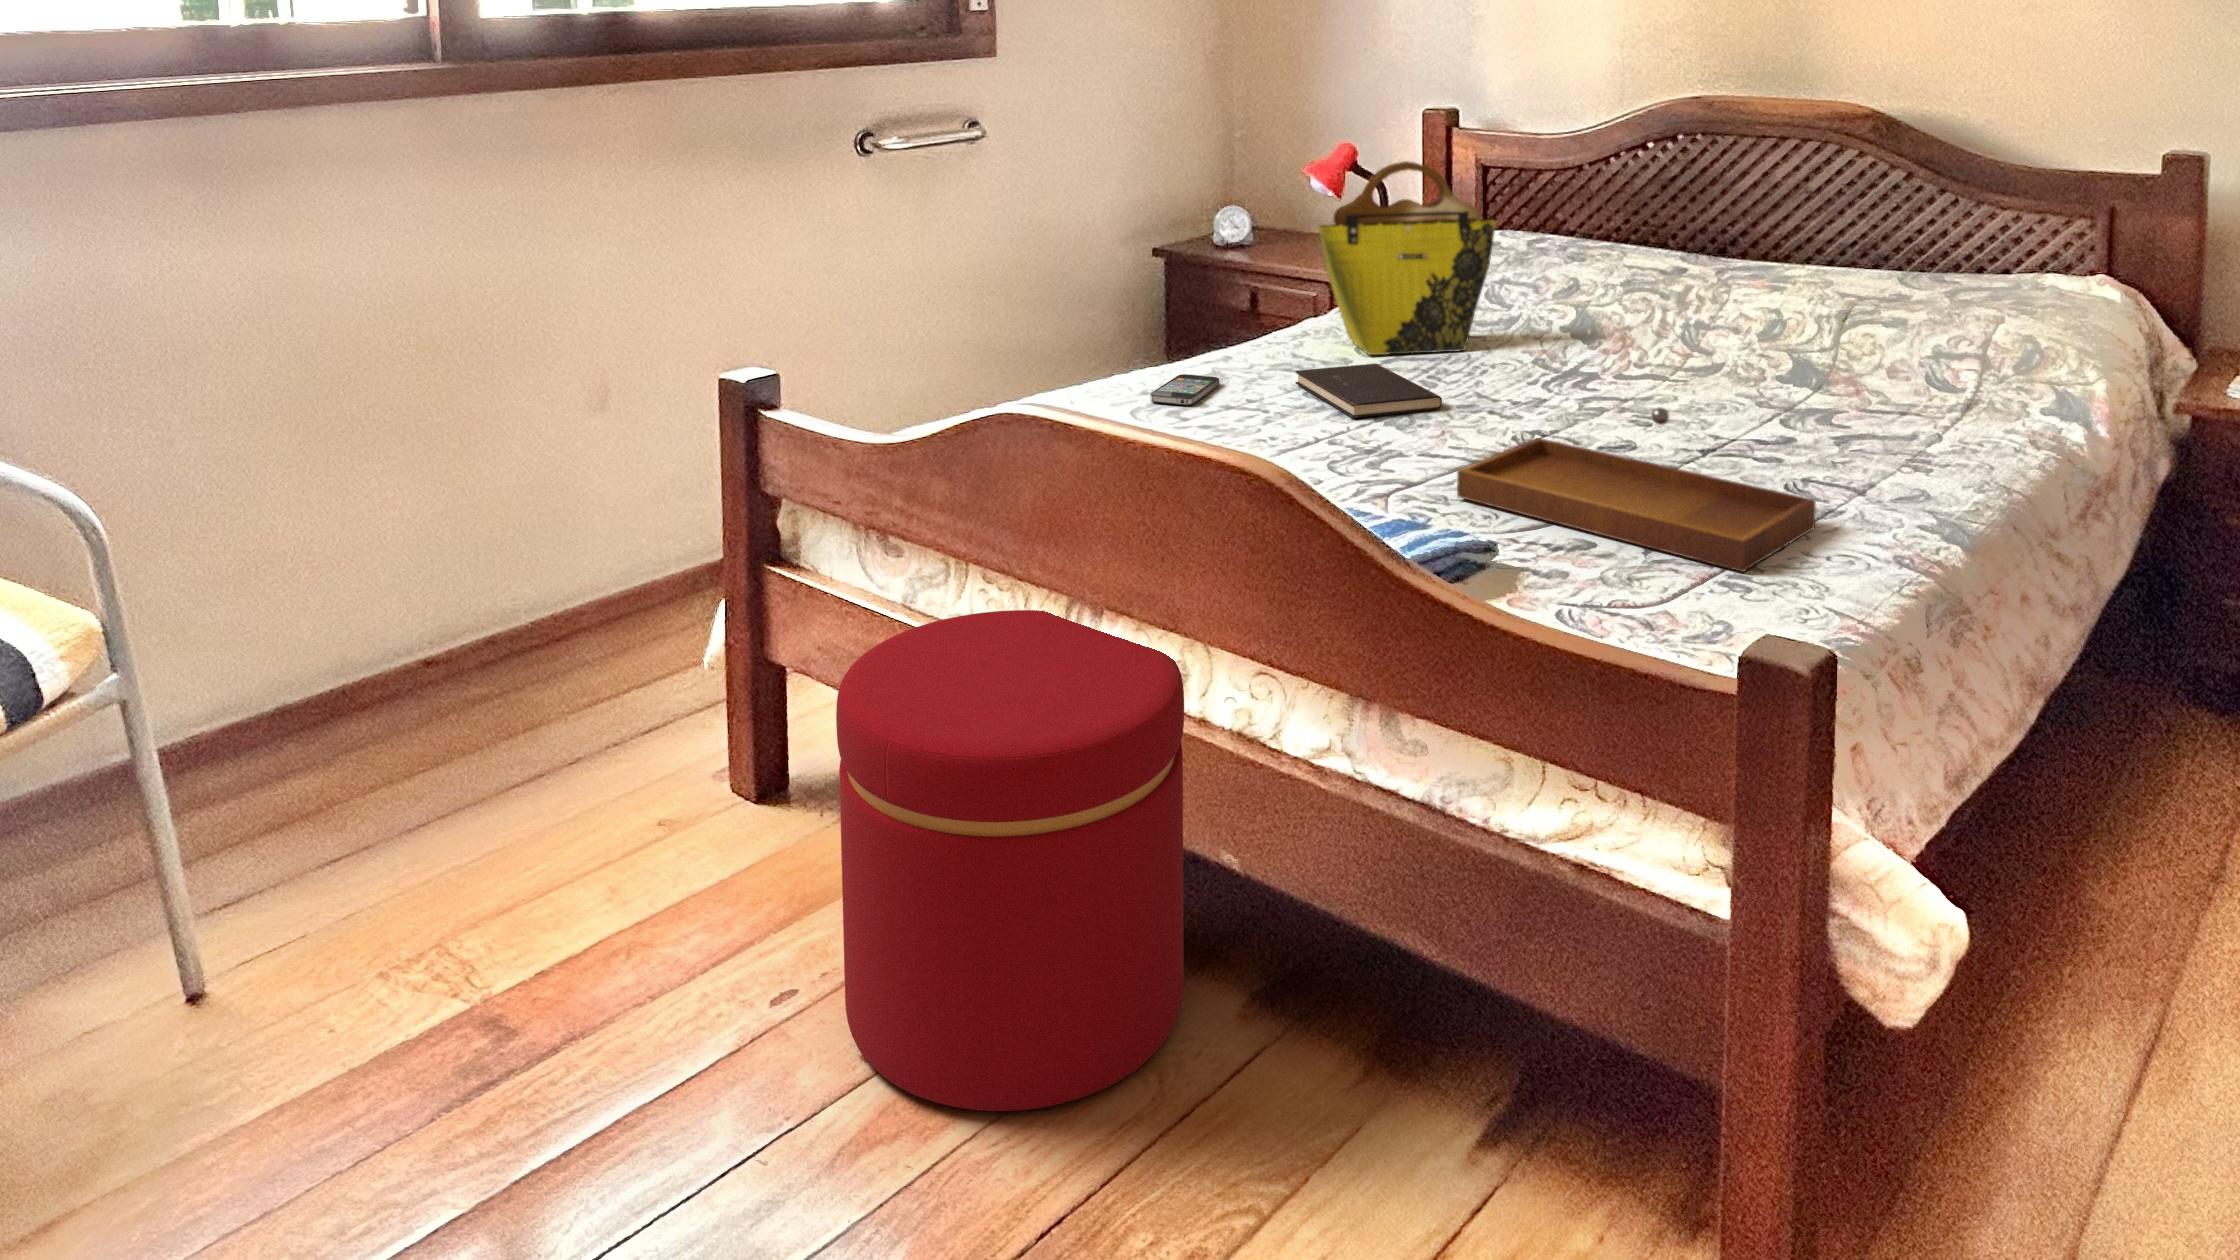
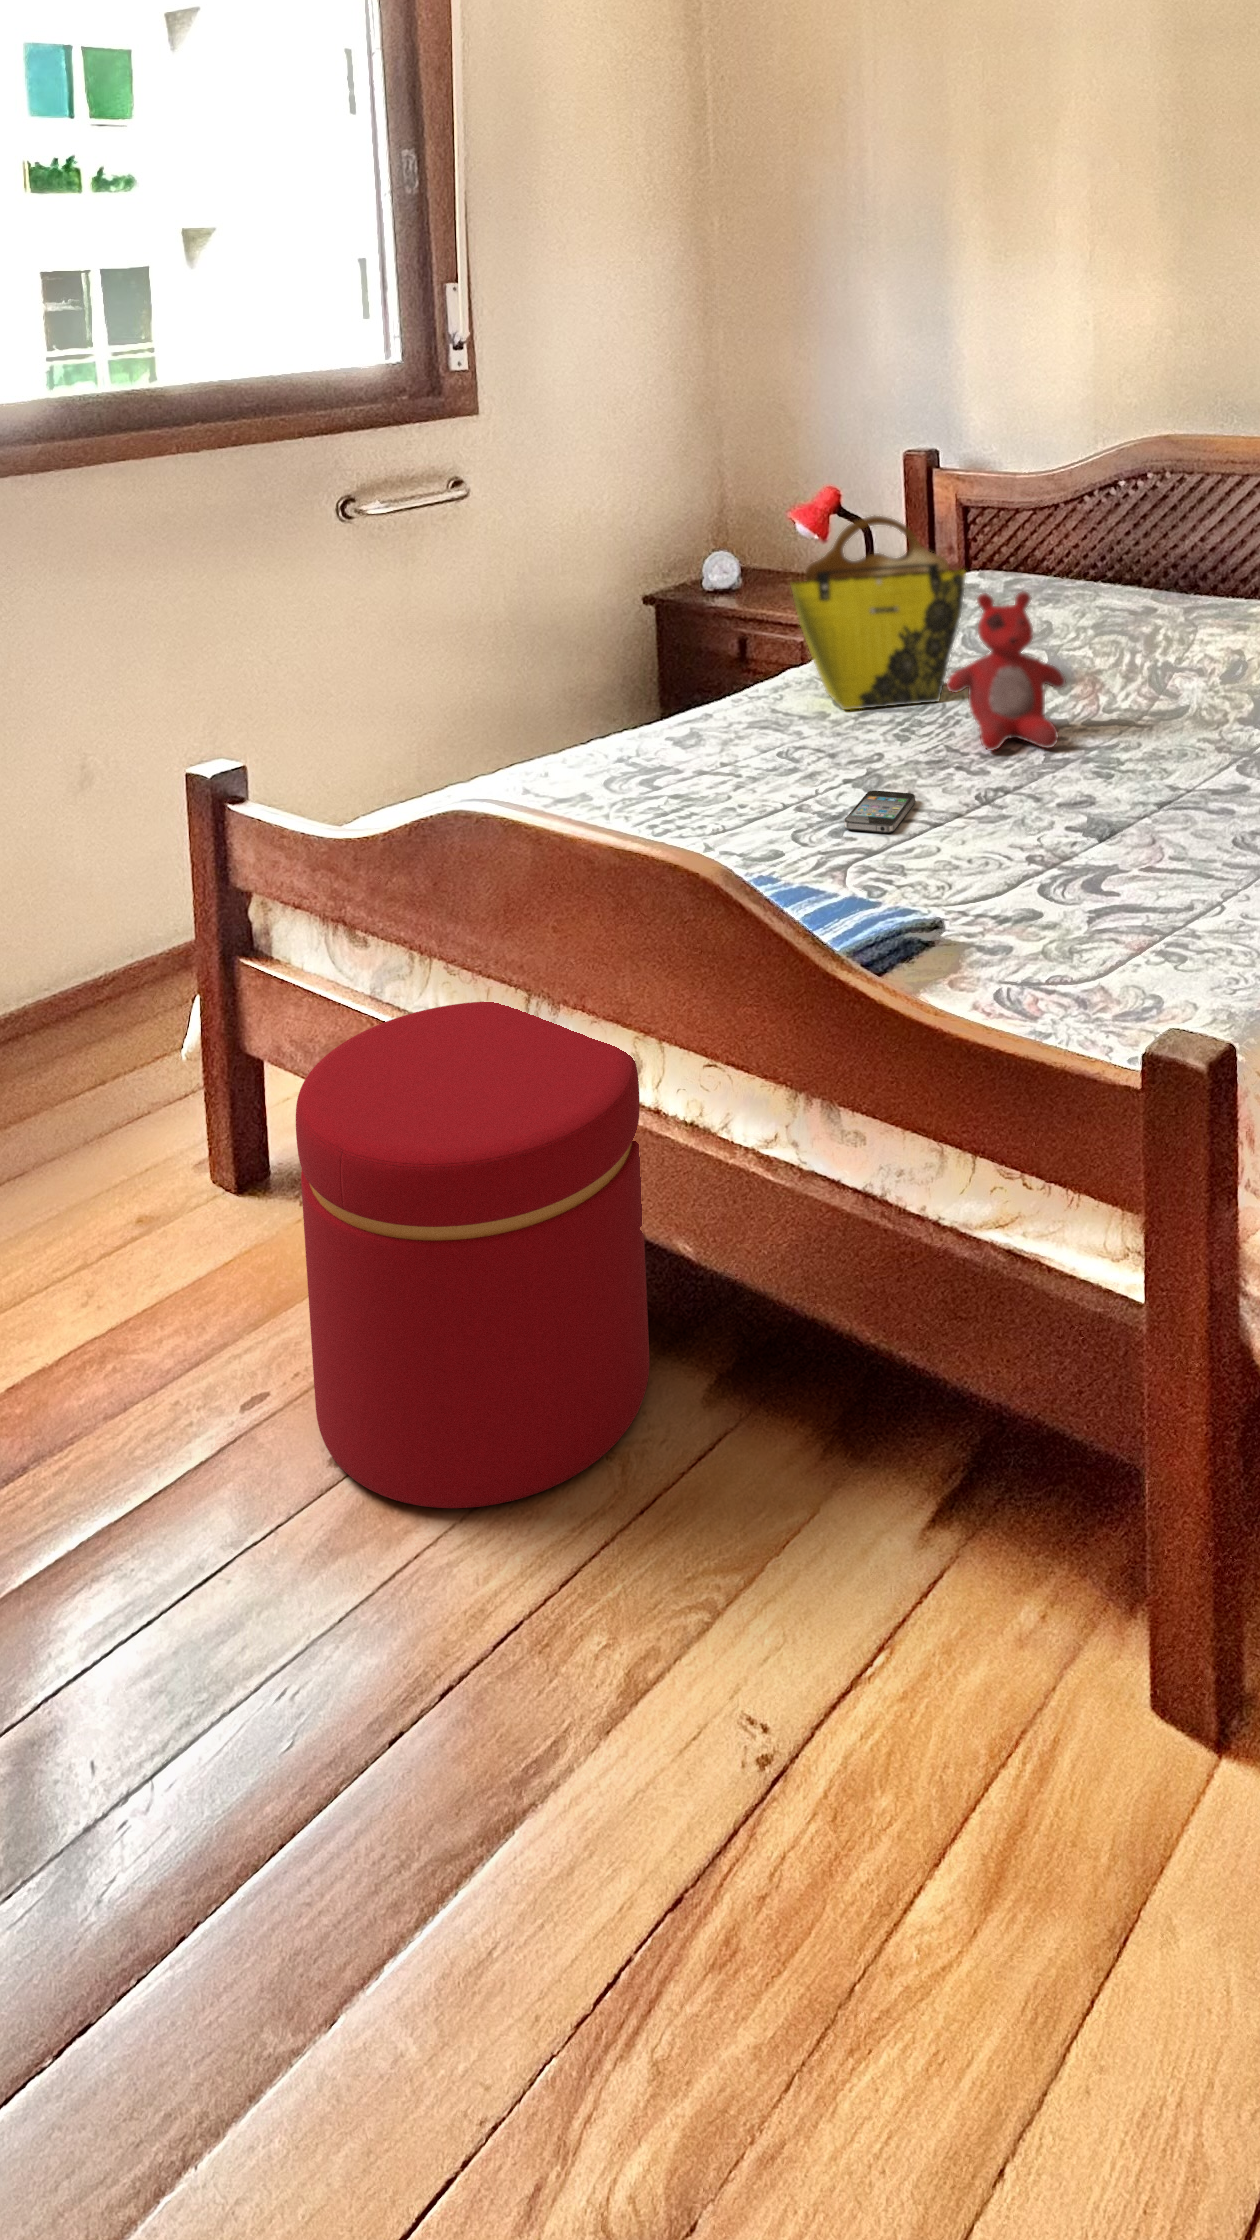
stuffed bear: none [1479,238,1600,396] -> present [947,592,1065,751]
hardcover book: present [1295,364,1442,418] -> none [768,721,909,782]
smartphone: present [1150,374,1220,405] -> present [844,791,915,833]
tray: present [1457,407,1816,572] -> none [912,774,1255,940]

